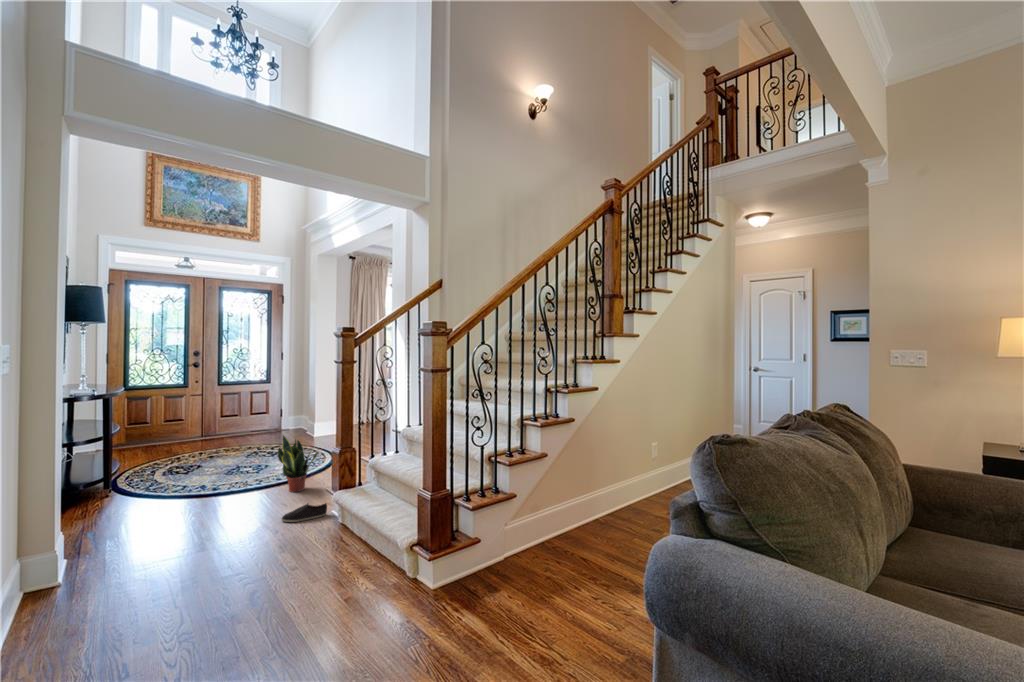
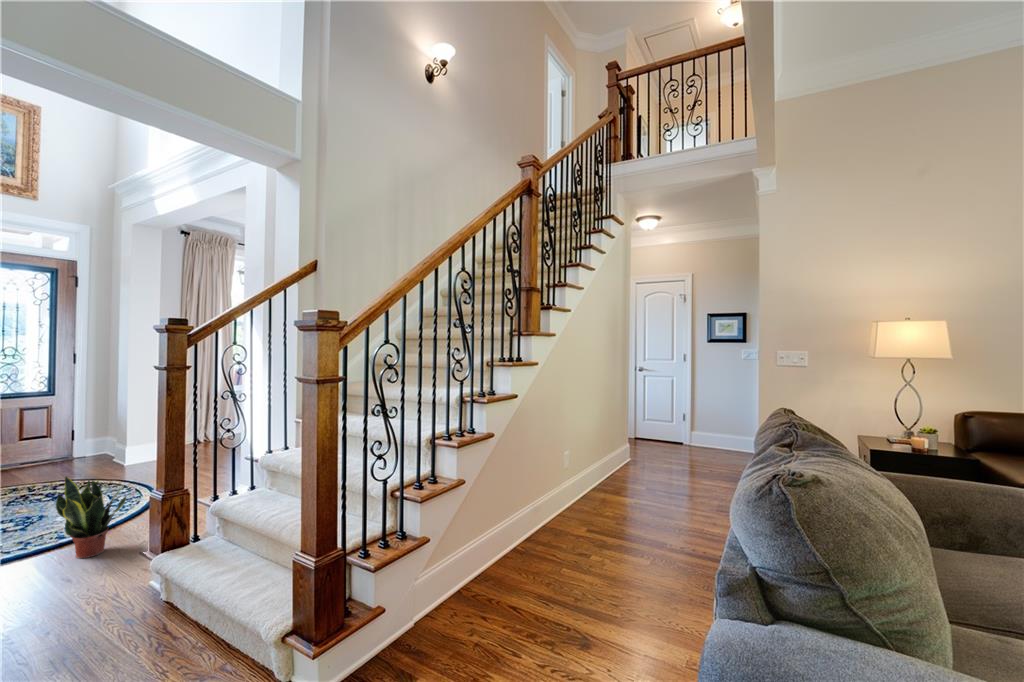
shoe: present [282,503,327,522] -> none [58,573,142,613]

